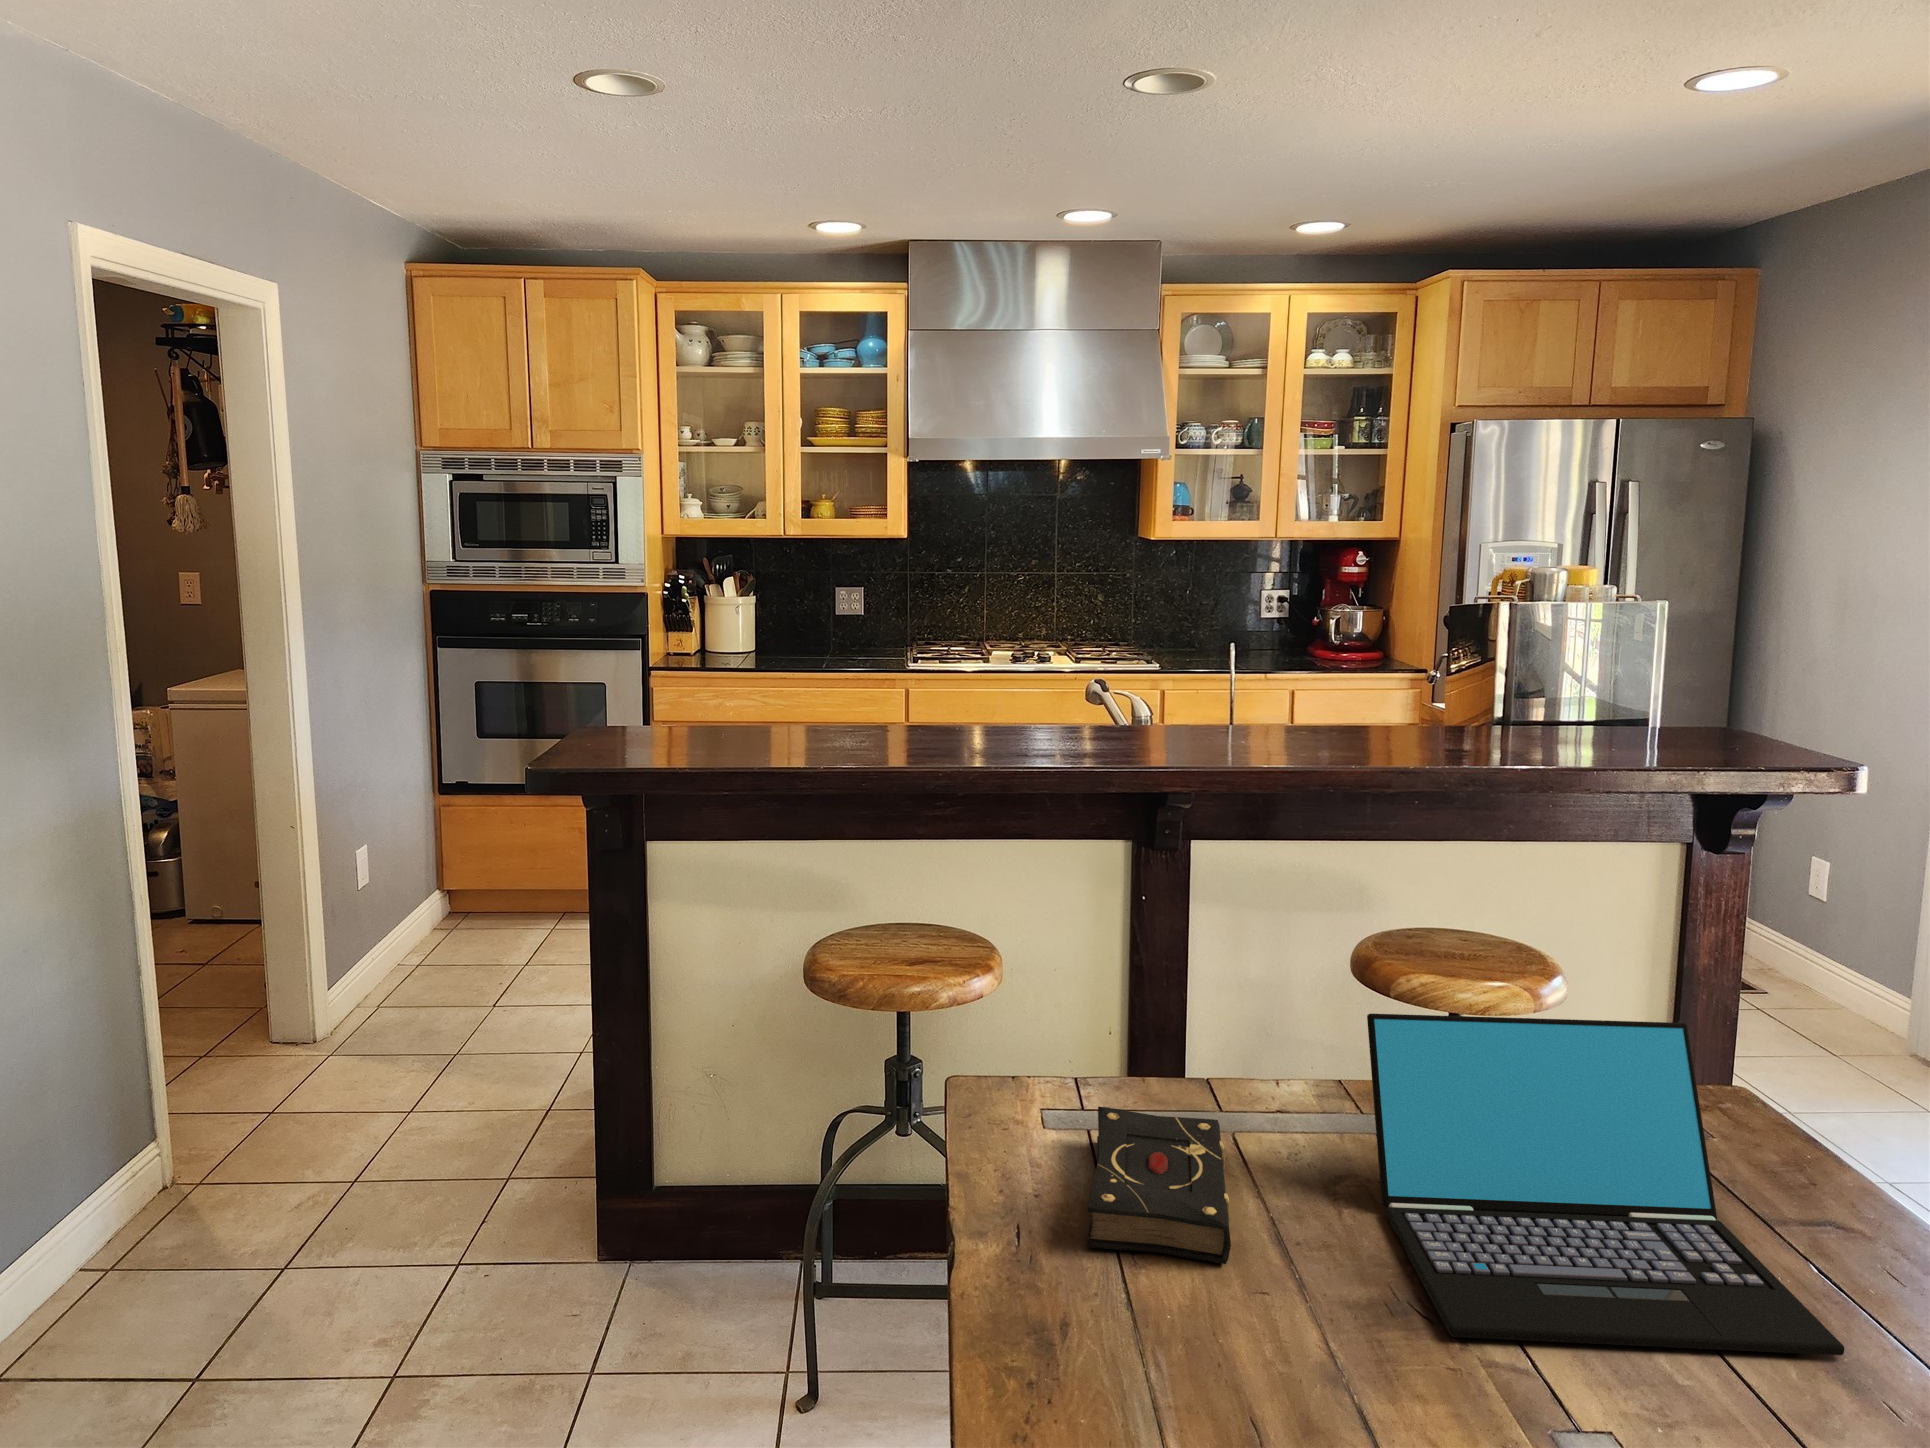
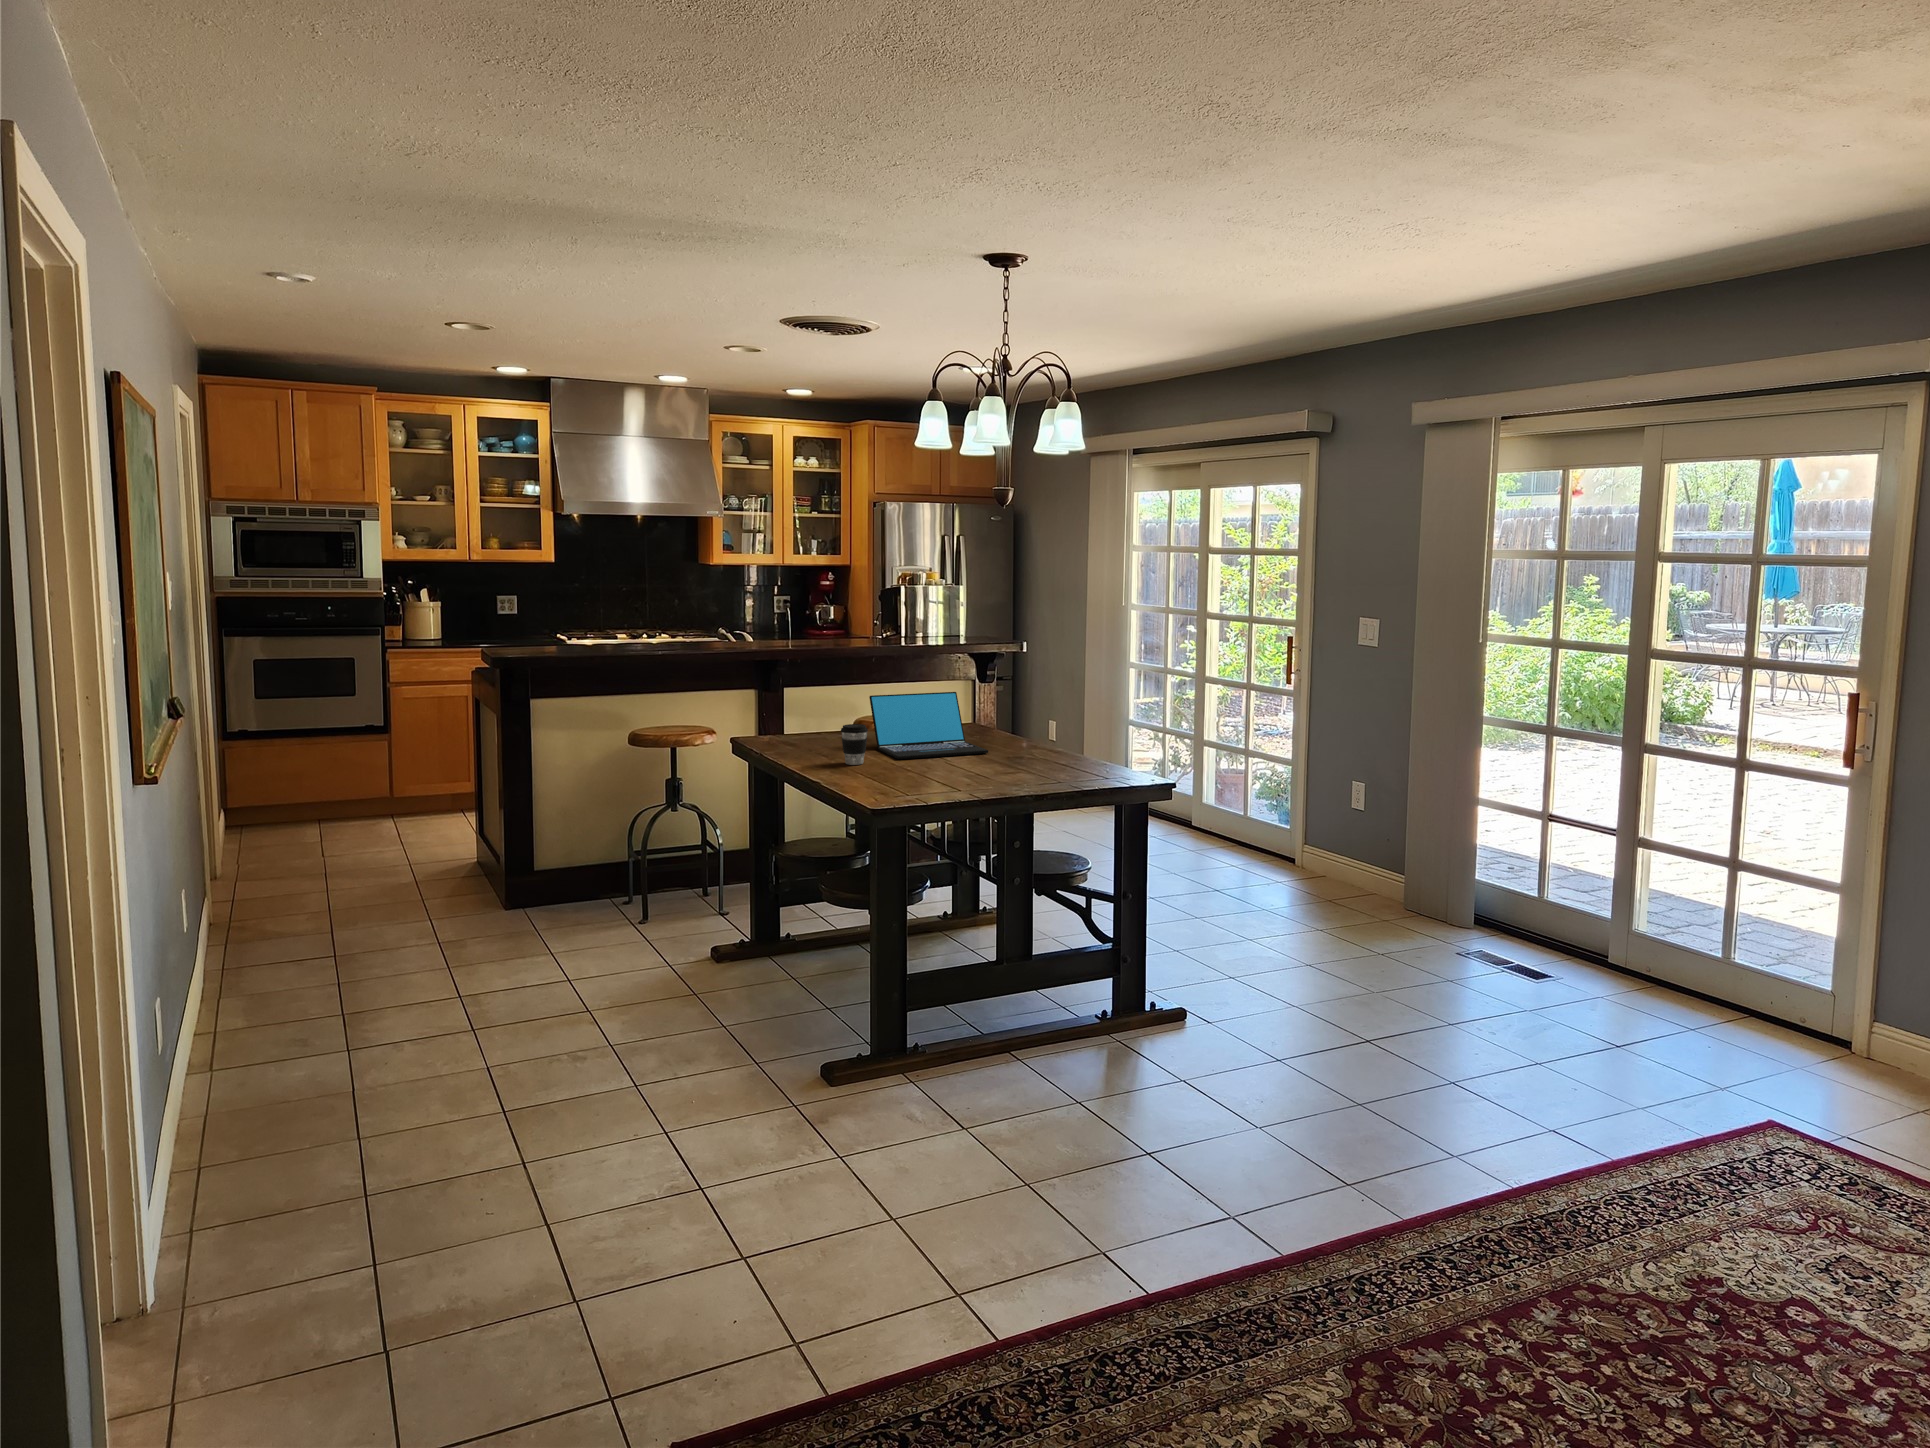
book: present [1087,1107,1231,1264] -> none [788,736,839,759]
coffee cup: none [1229,1182,1333,1354] -> present [841,724,868,765]

